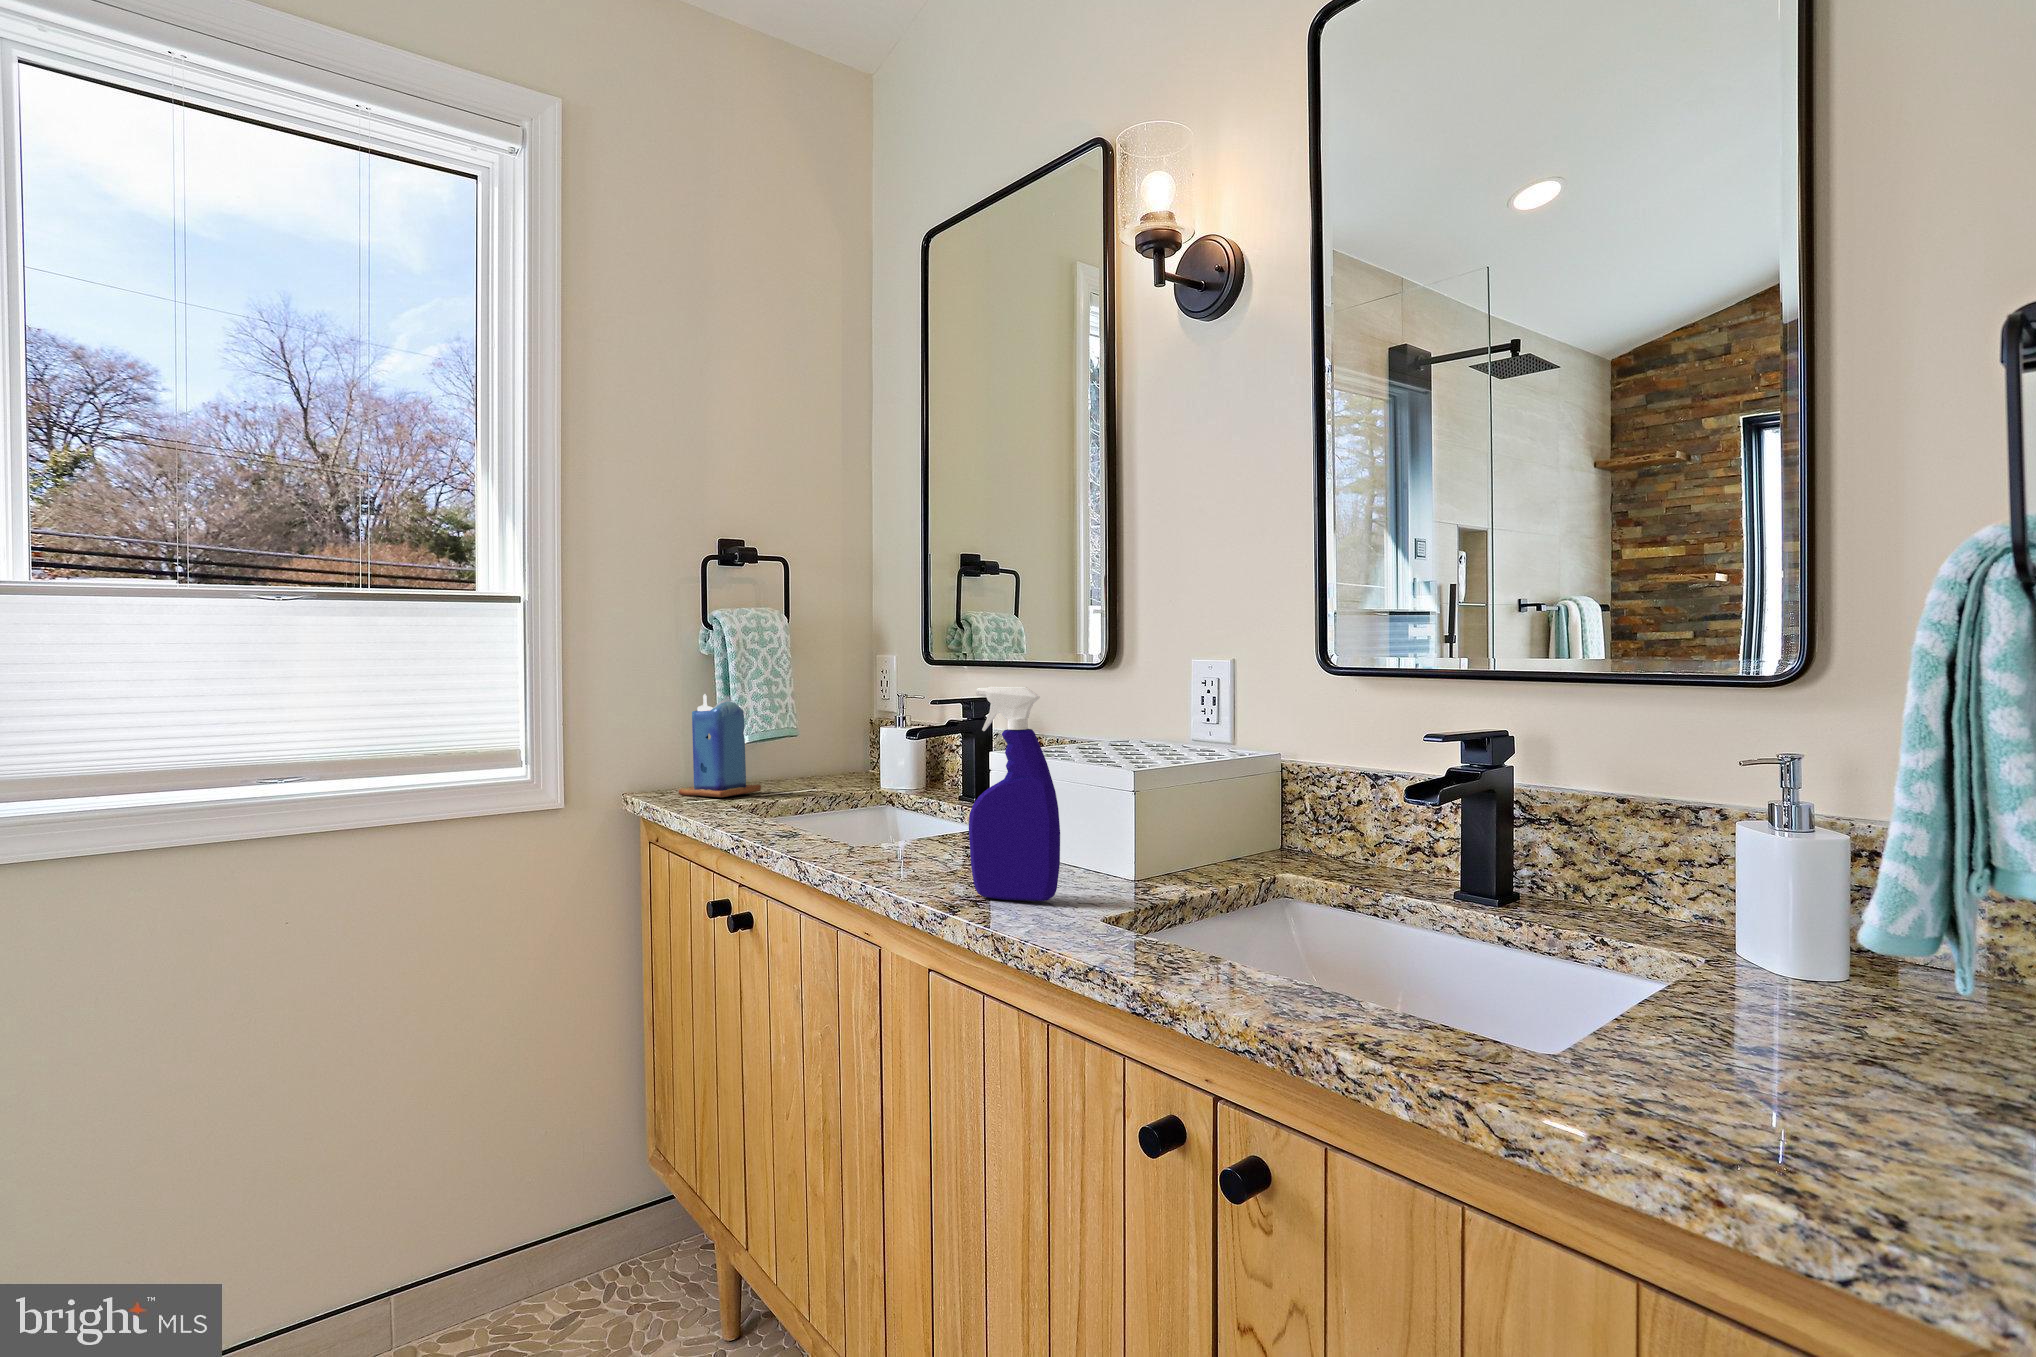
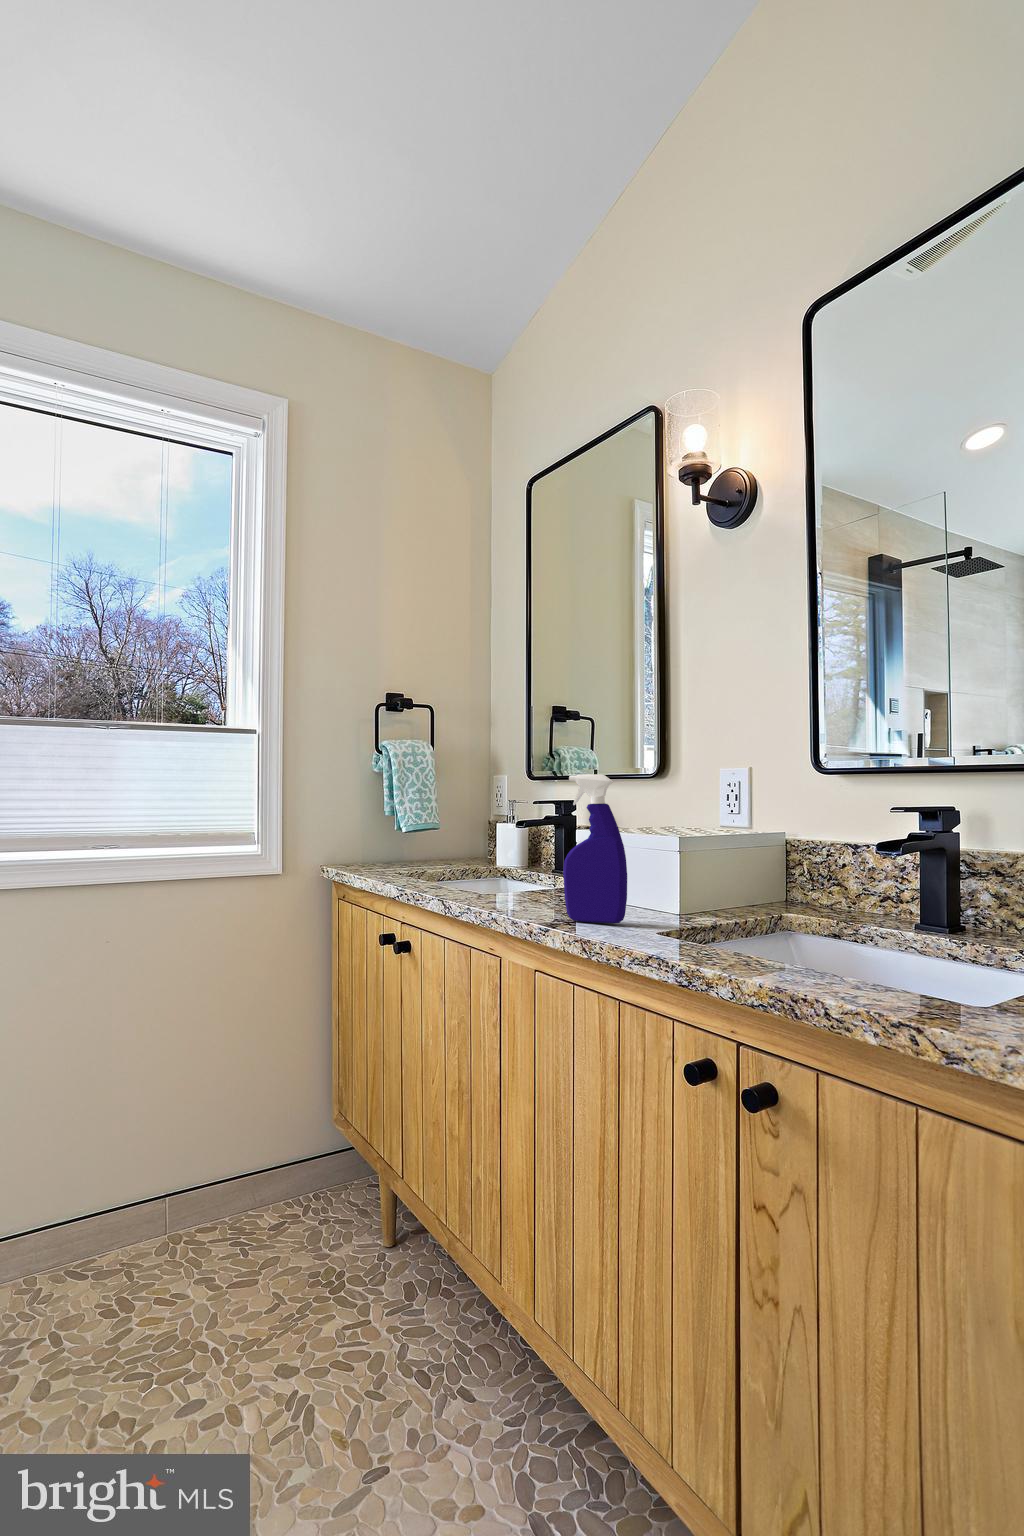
candle: present [679,694,761,797] -> none [358,797,414,868]

